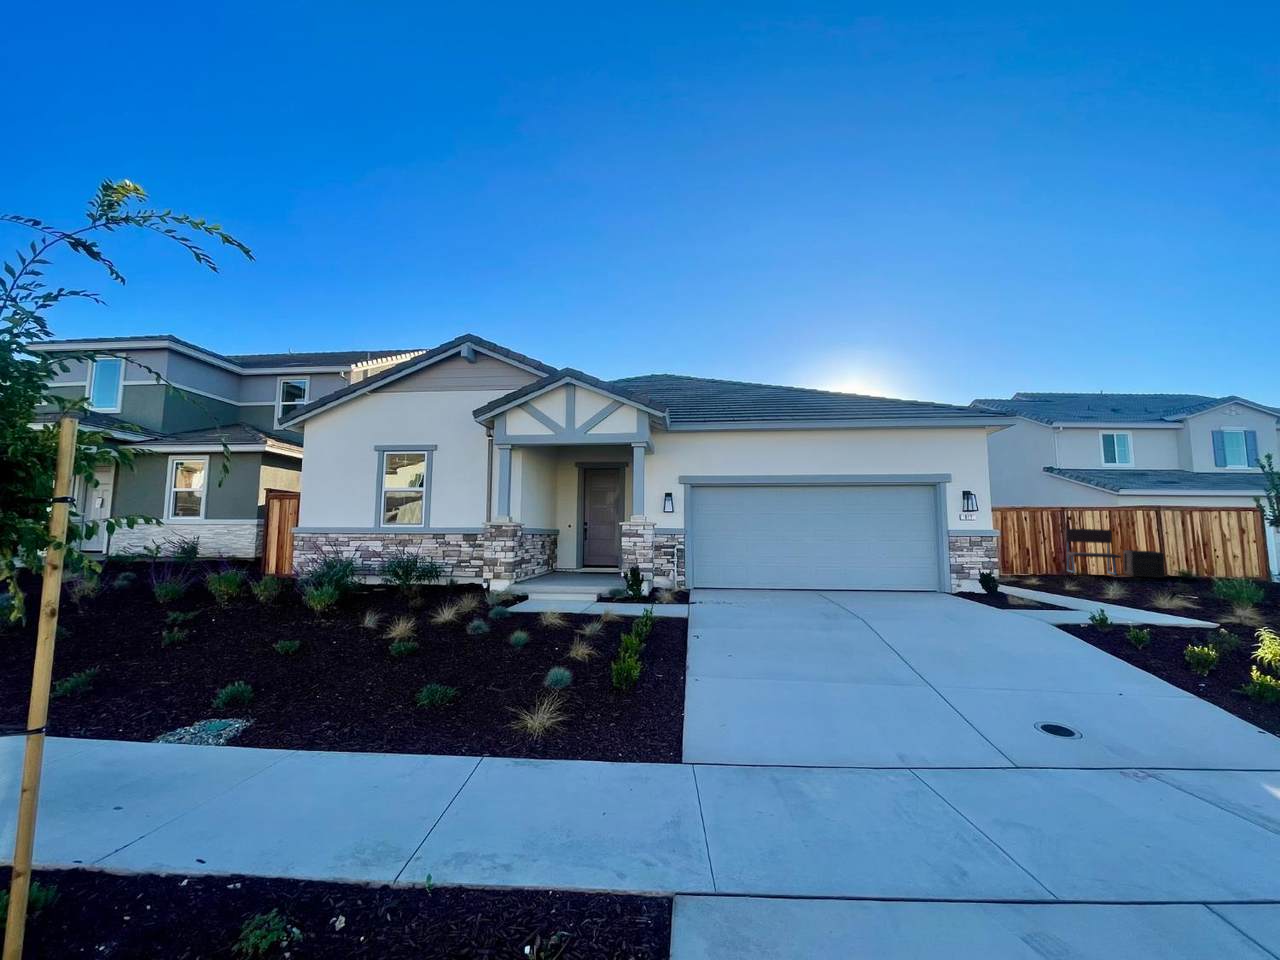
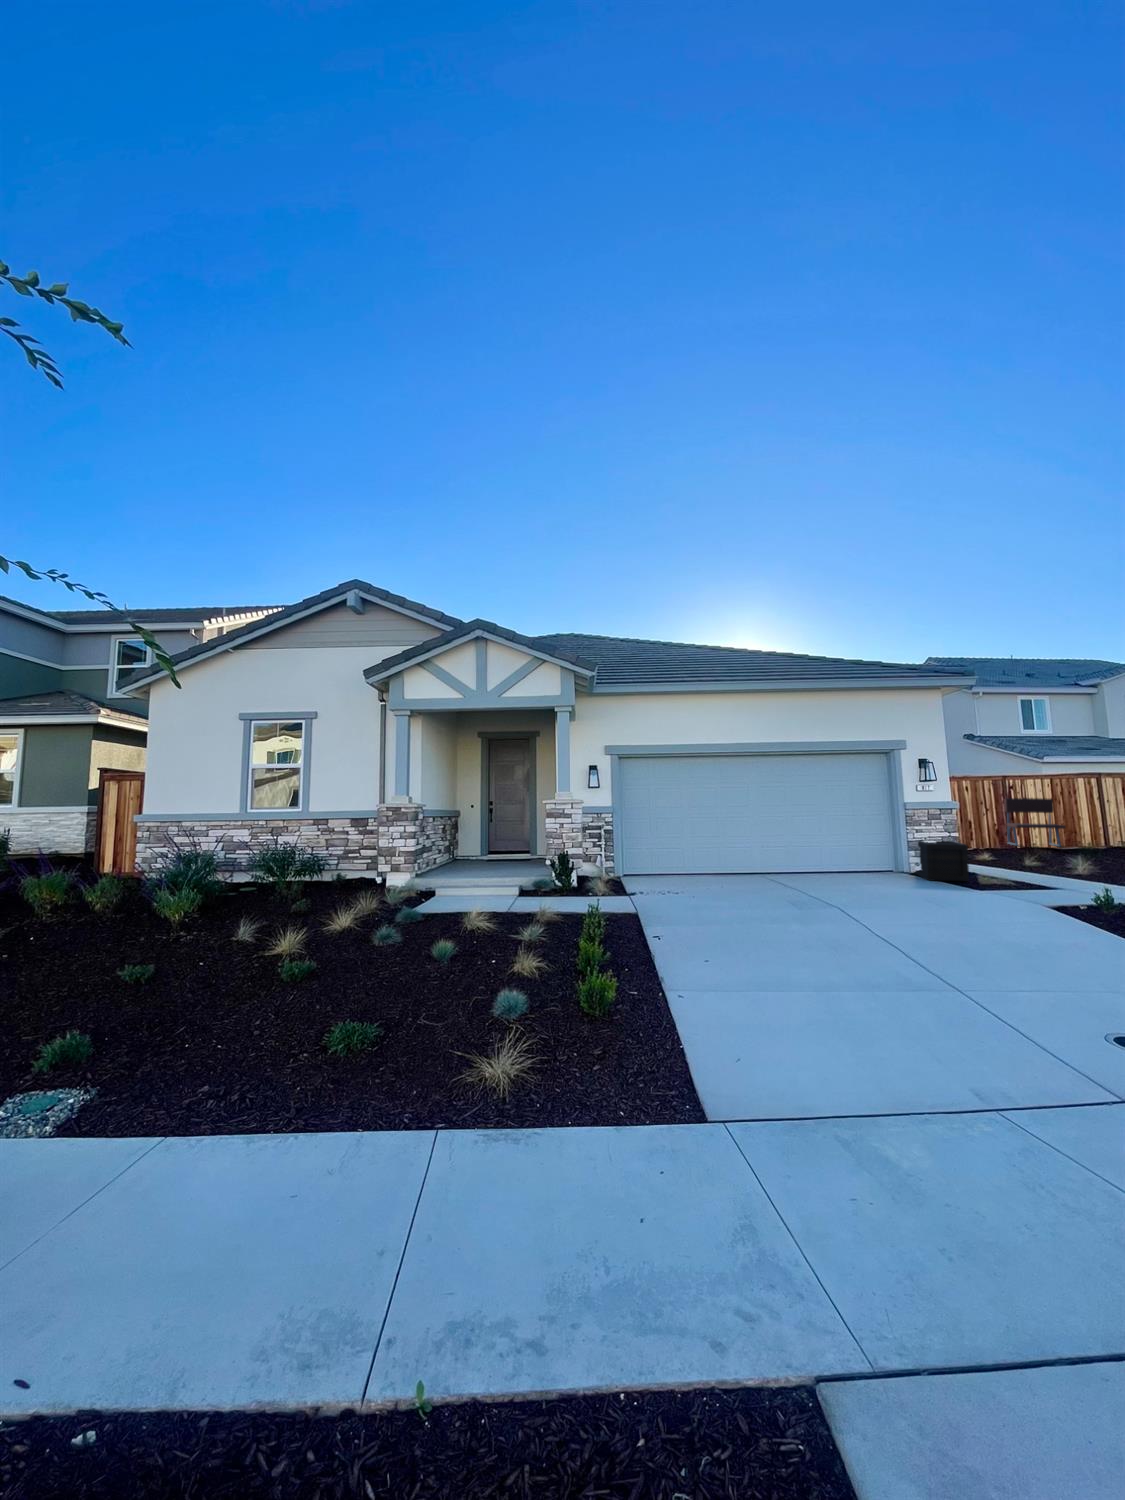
wooden crate: present [1123,550,1164,578] -> present [915,841,969,881]

